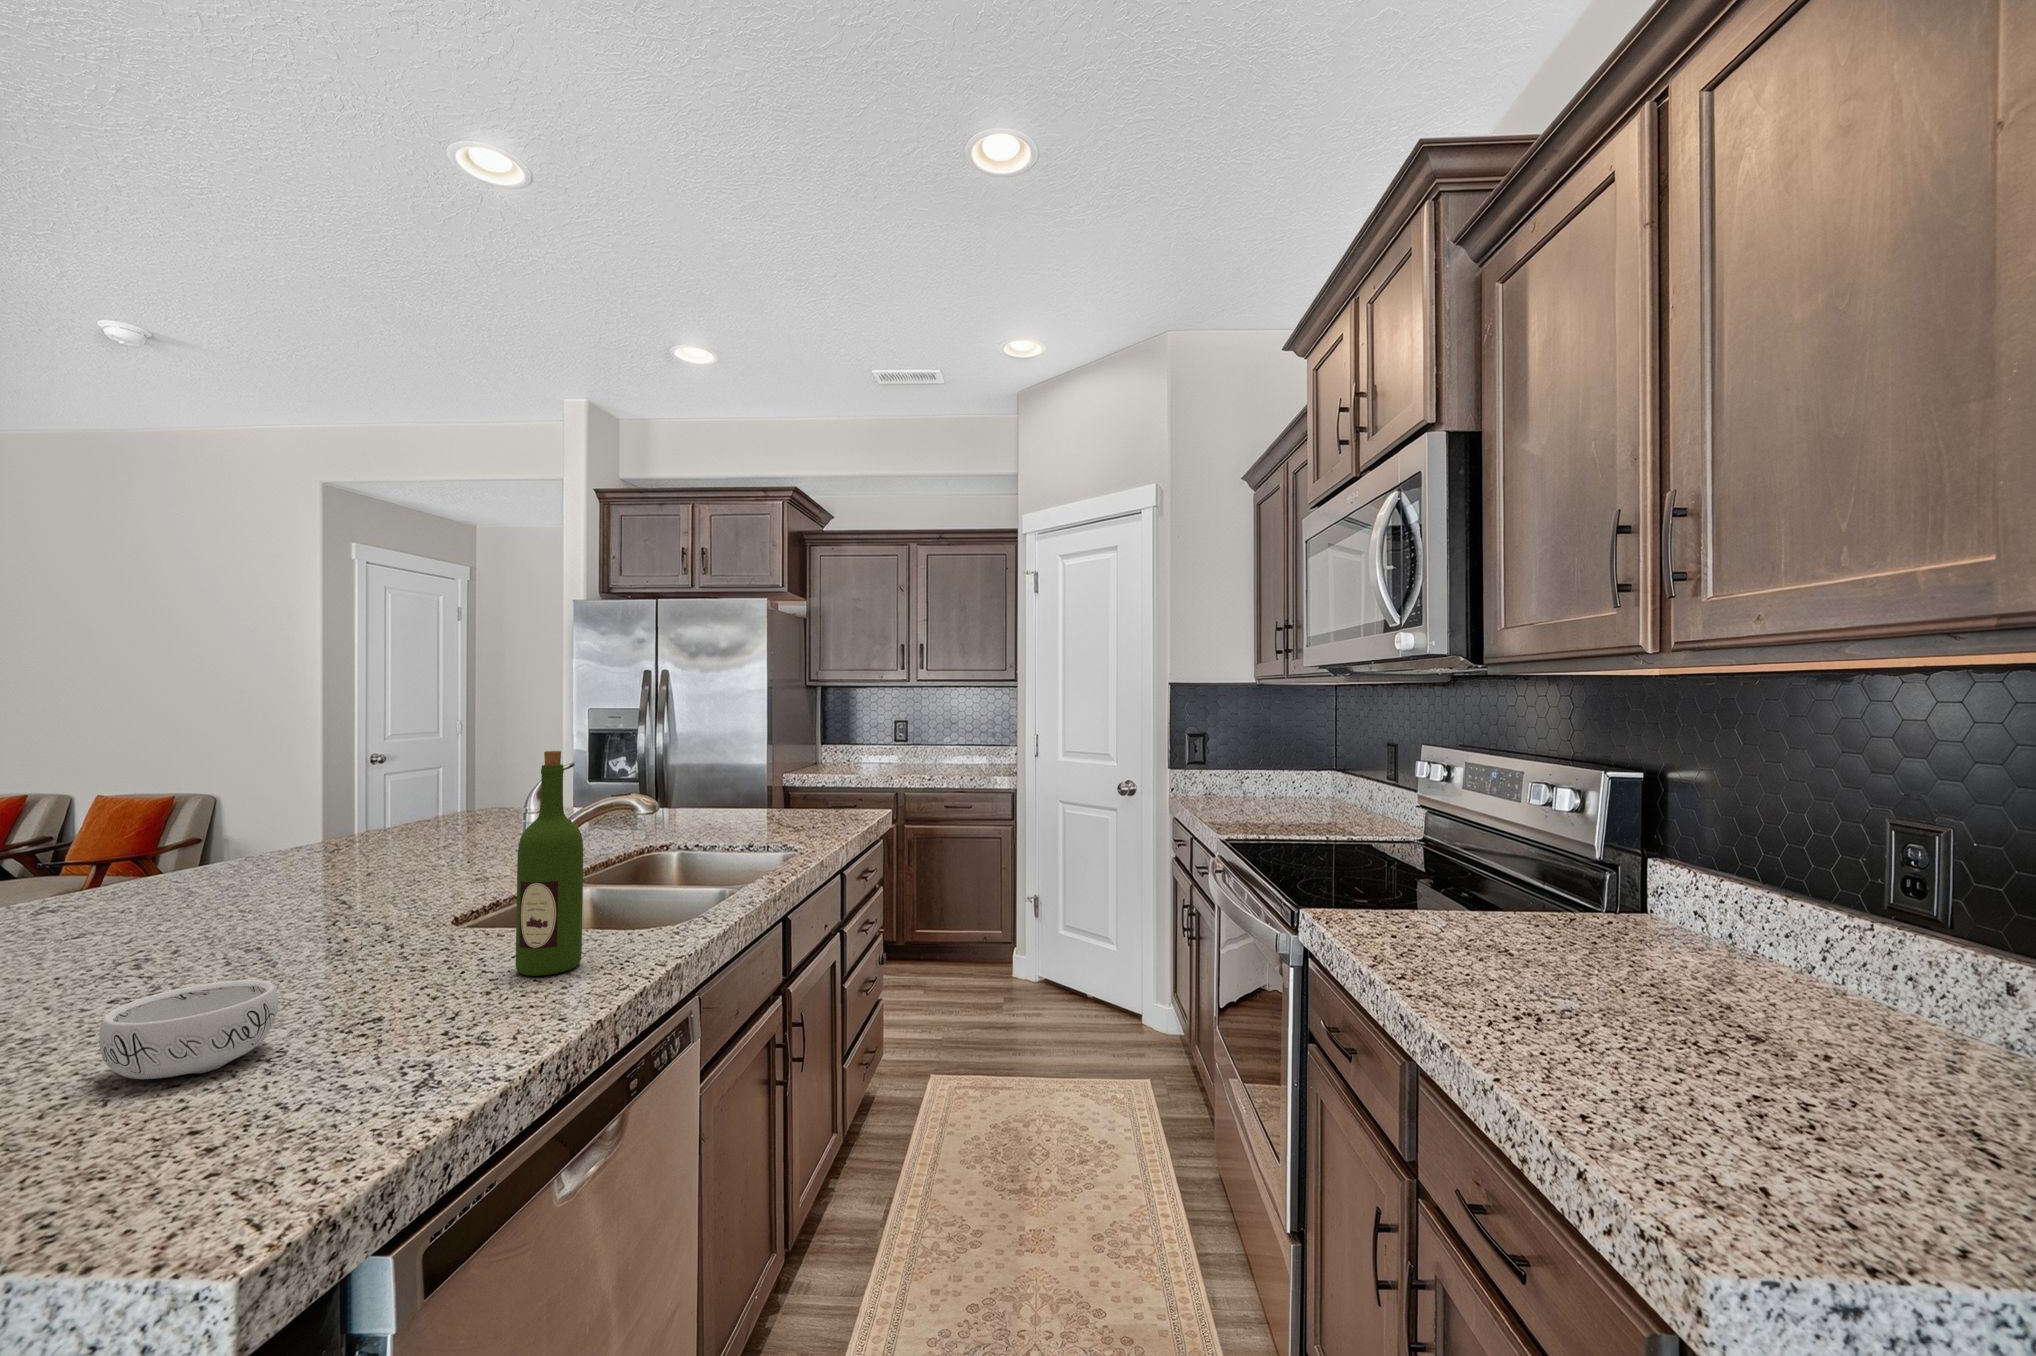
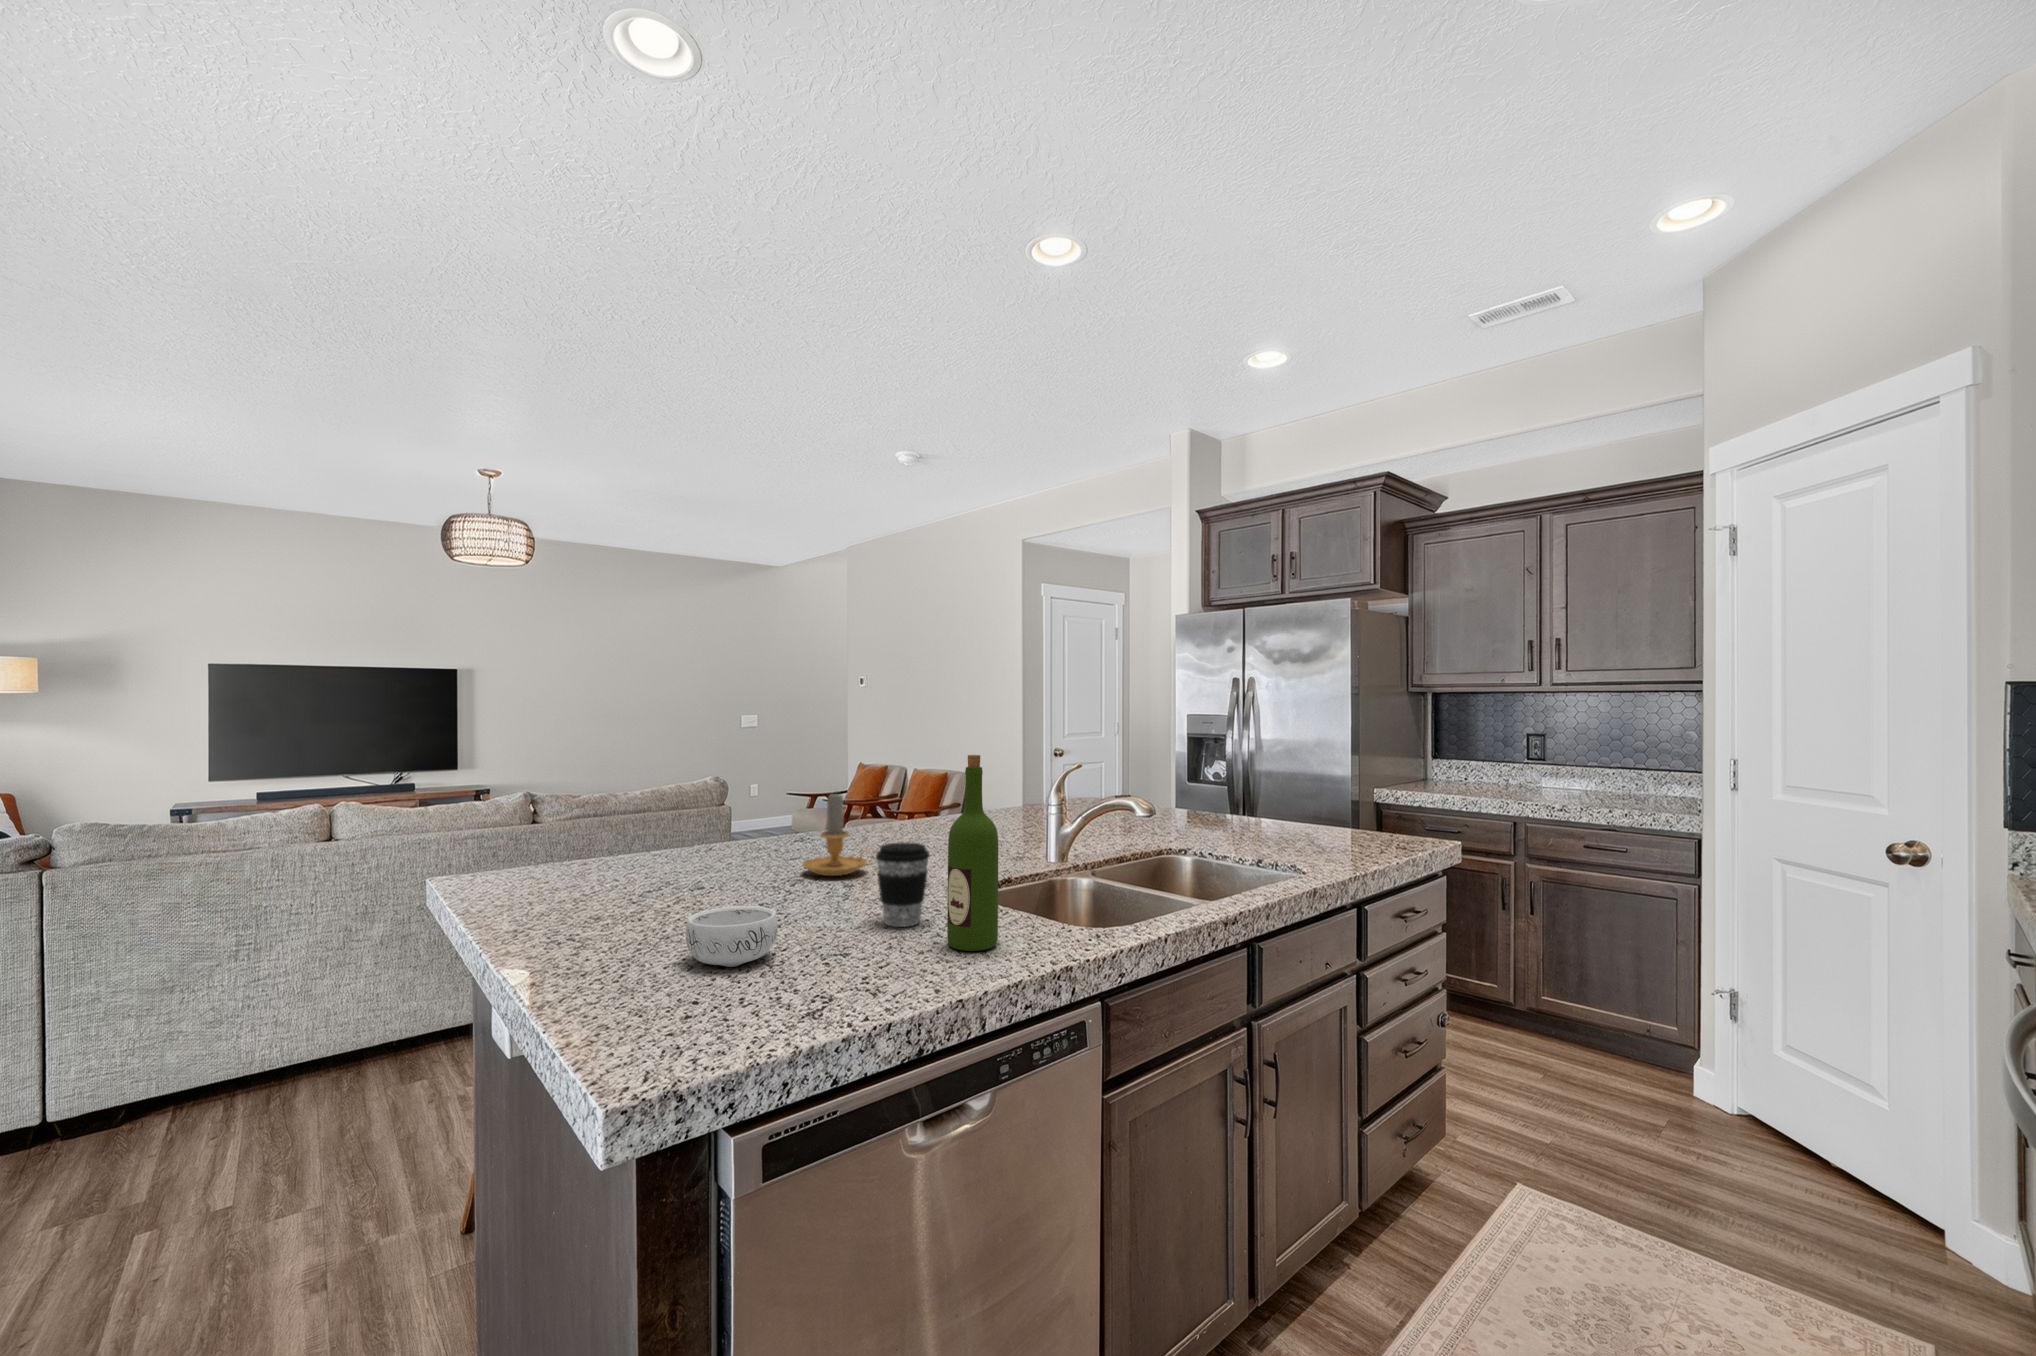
candle: none [159,817,302,940] -> present [802,794,873,876]
coffee cup: none [381,866,463,973] -> present [876,842,929,927]

